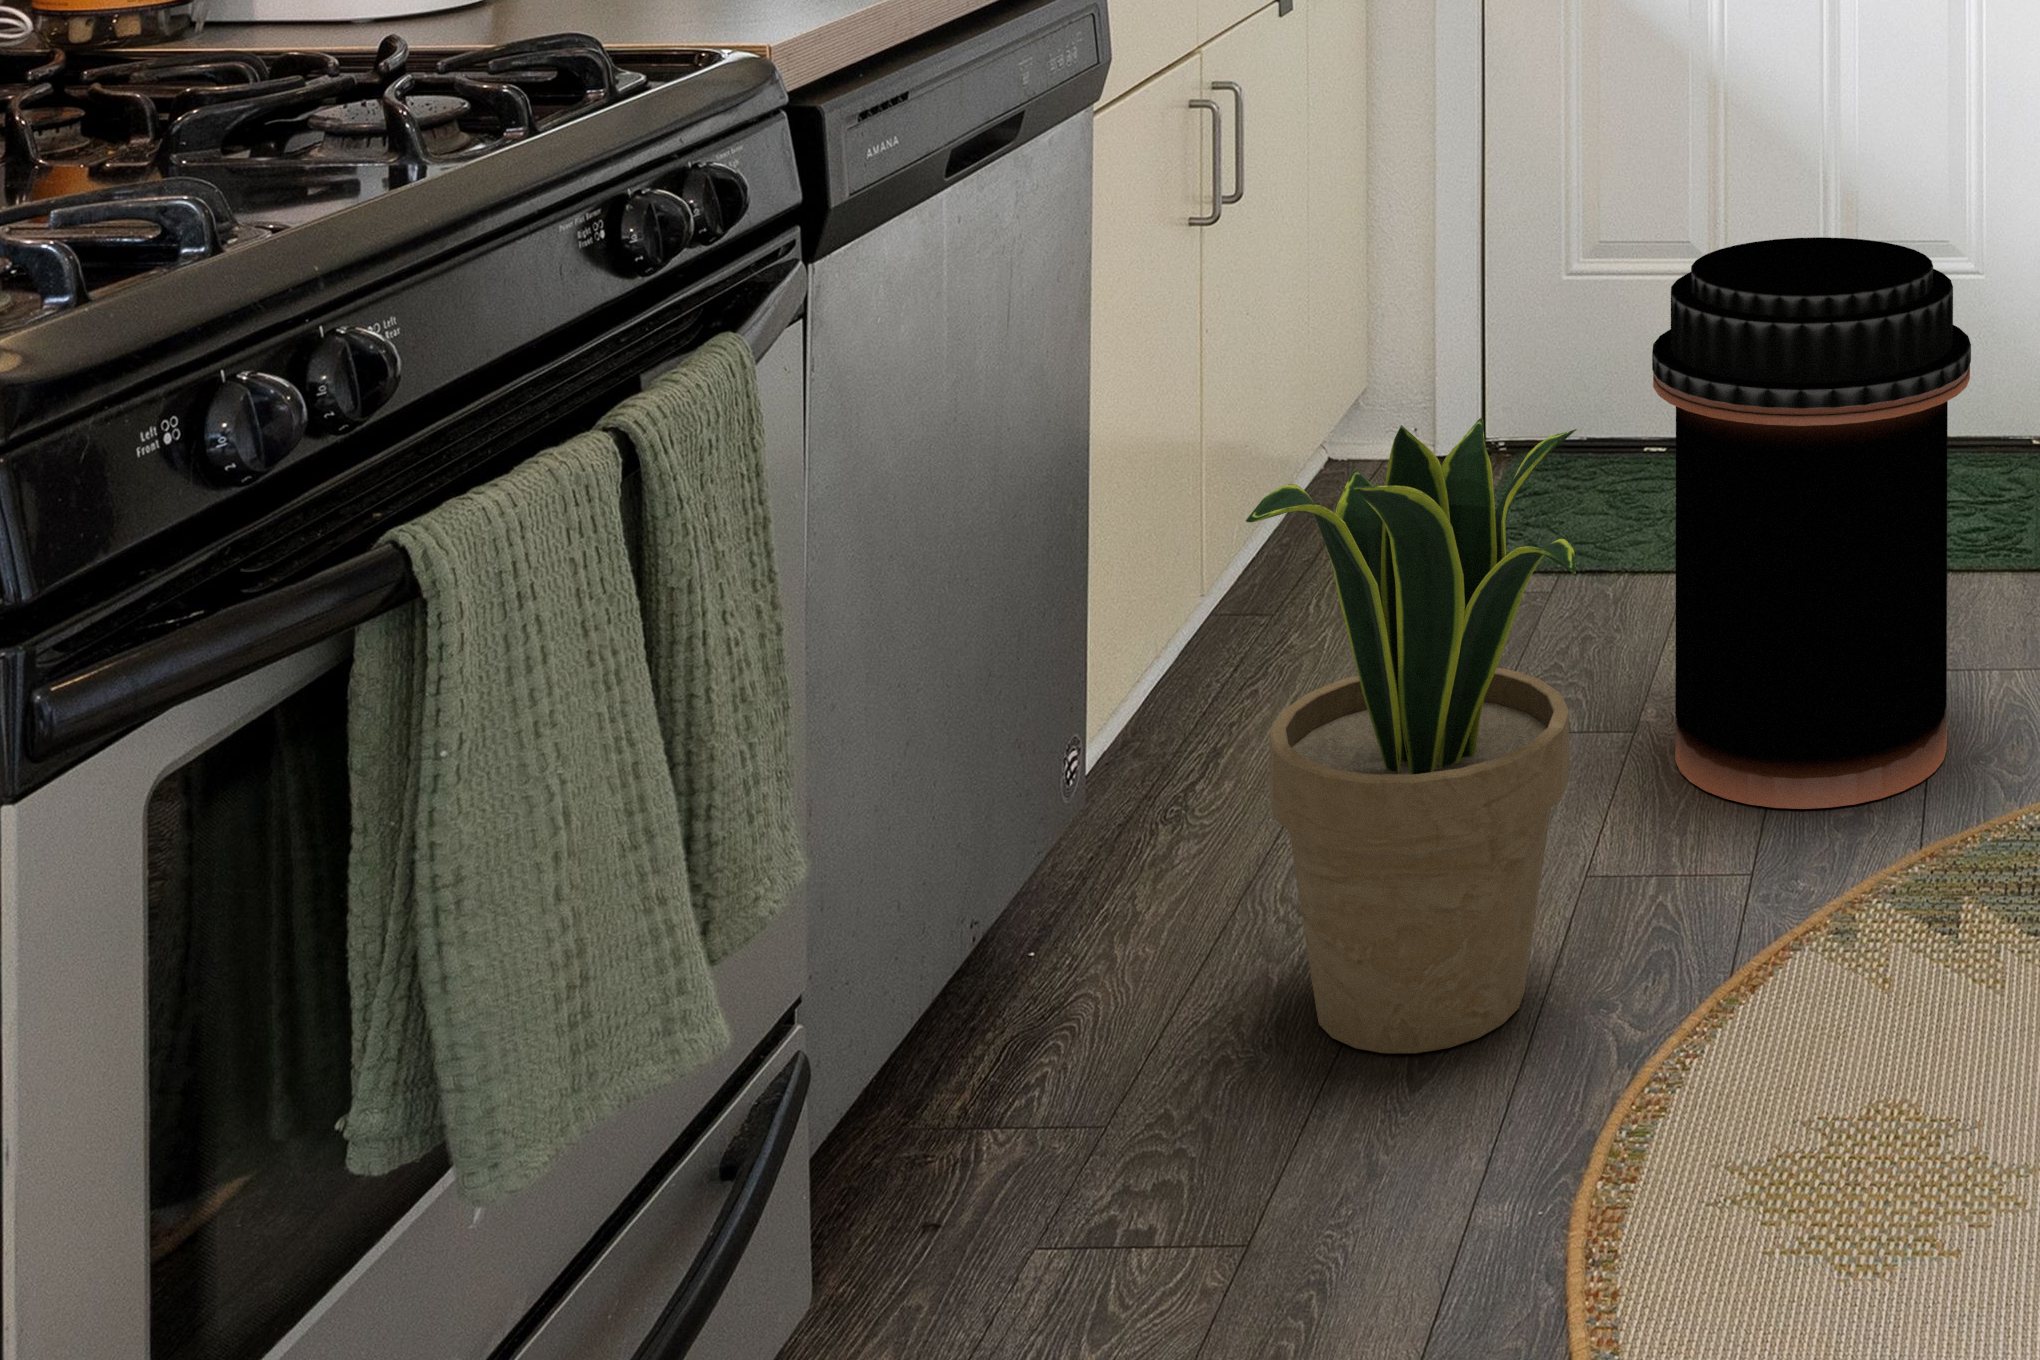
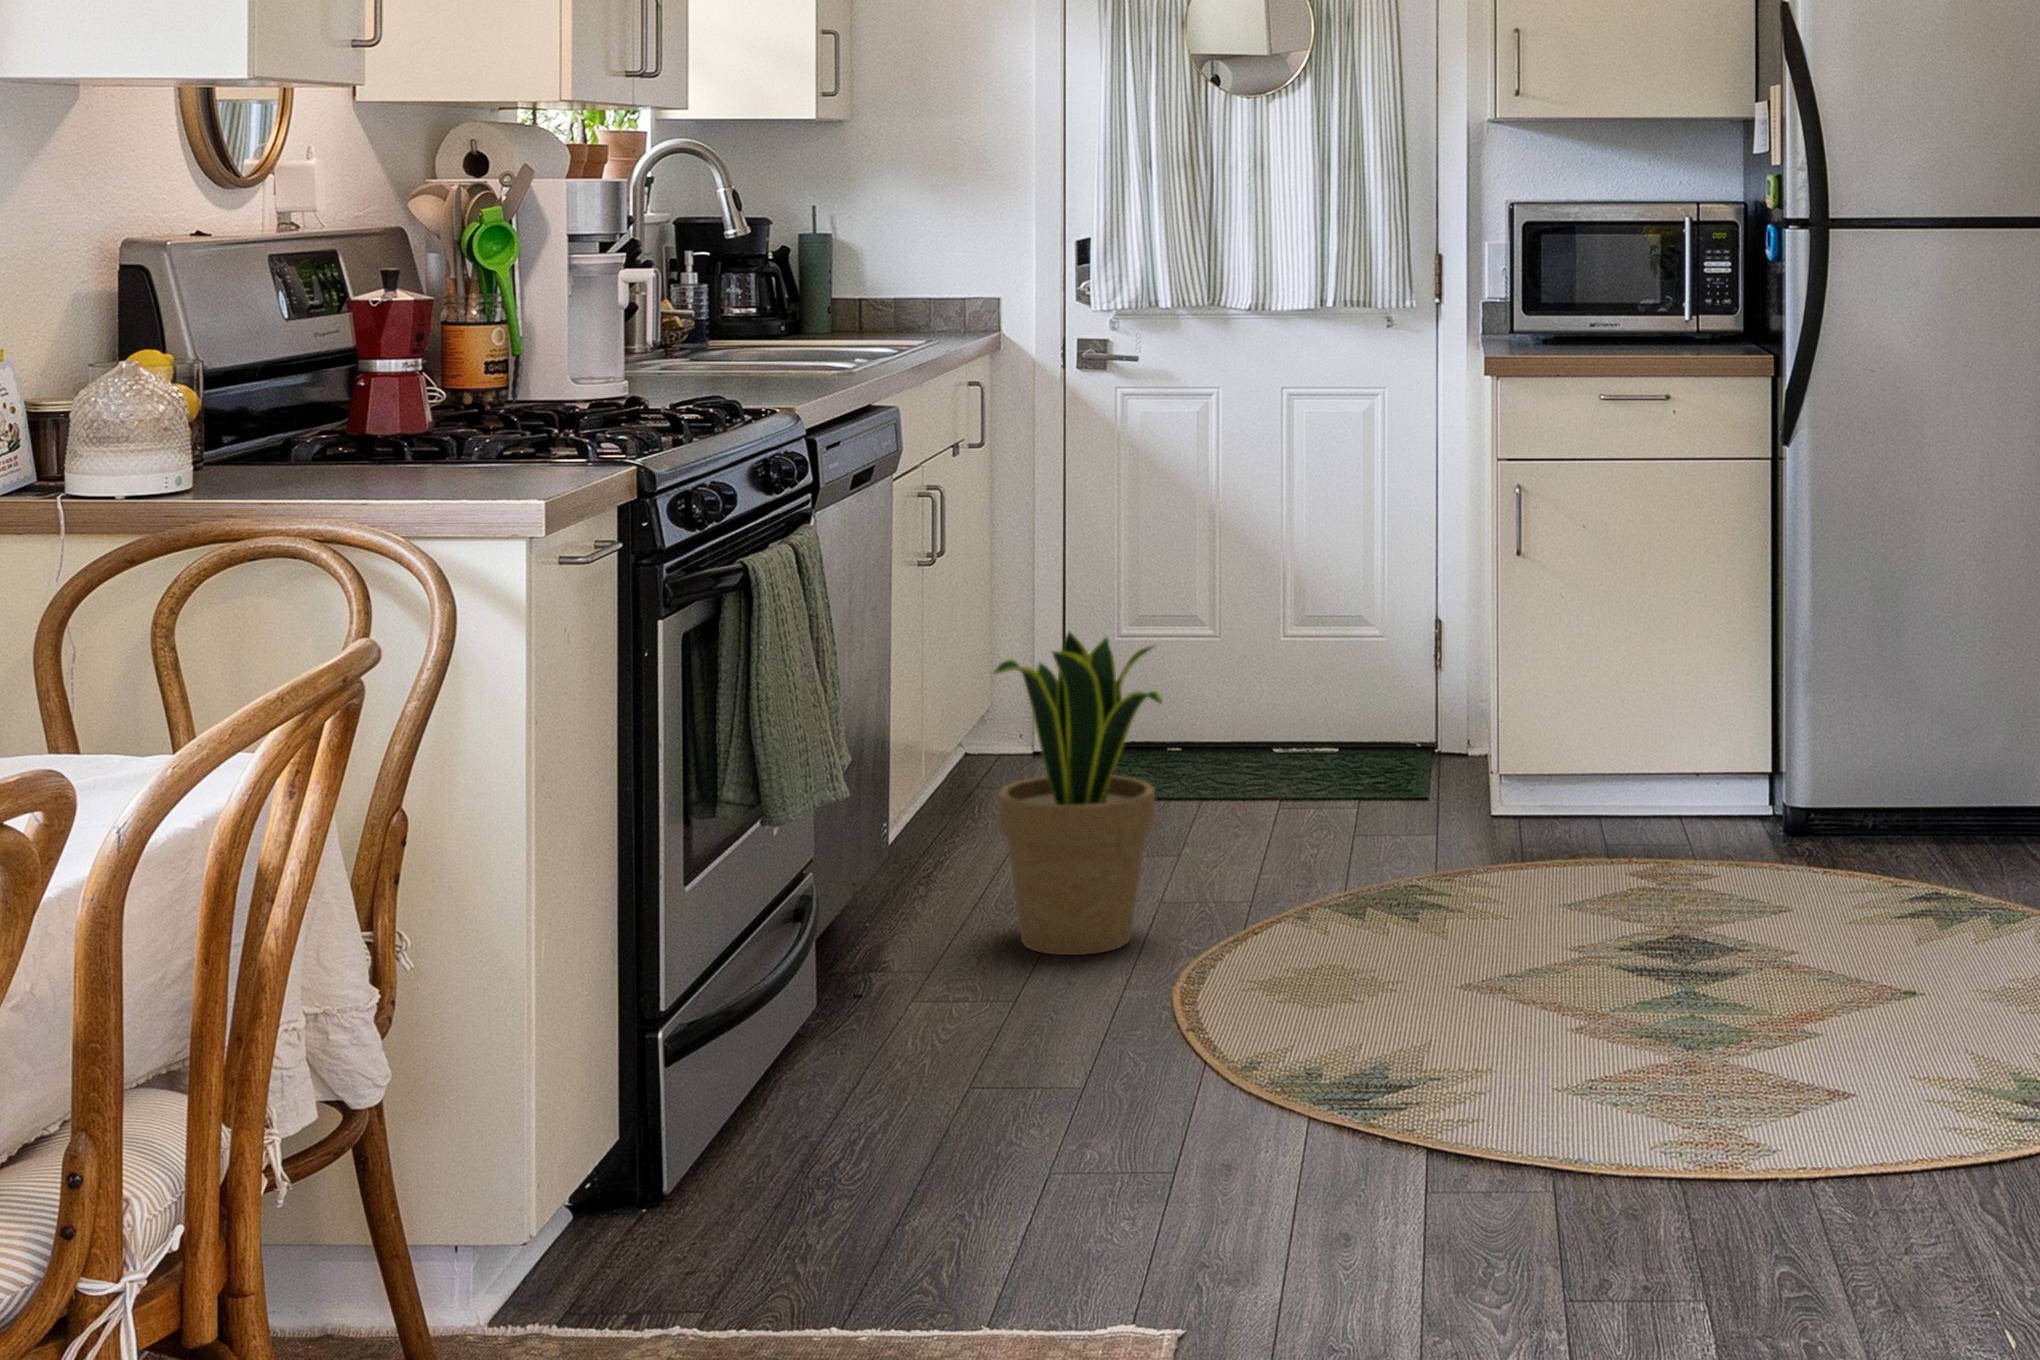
trash can: present [1652,237,1971,809] -> none [1189,574,1372,883]

